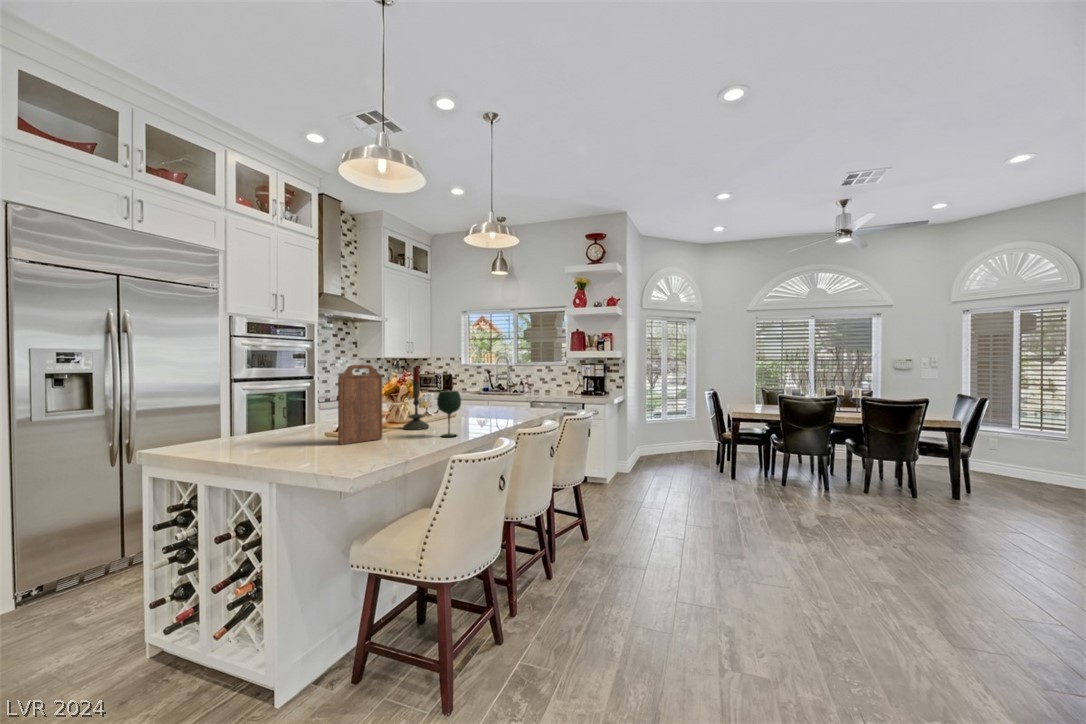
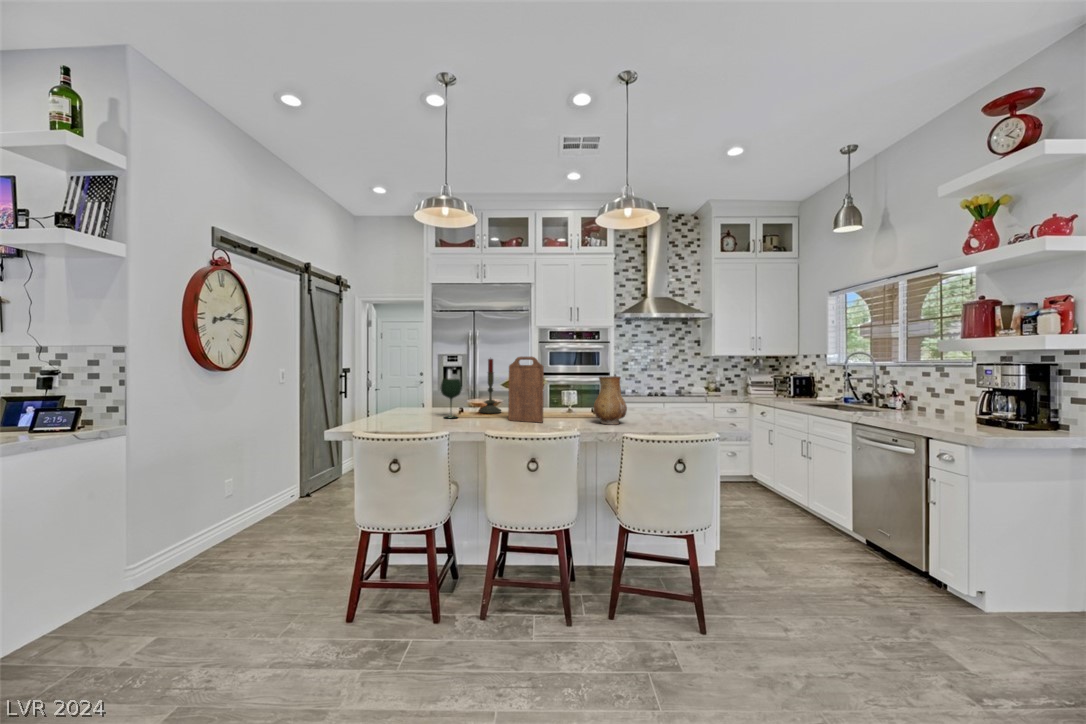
cutting board: present [338,365,382,445] -> present [508,357,544,423]
ceramic pitcher: none [522,379,549,418] -> present [594,376,627,424]

